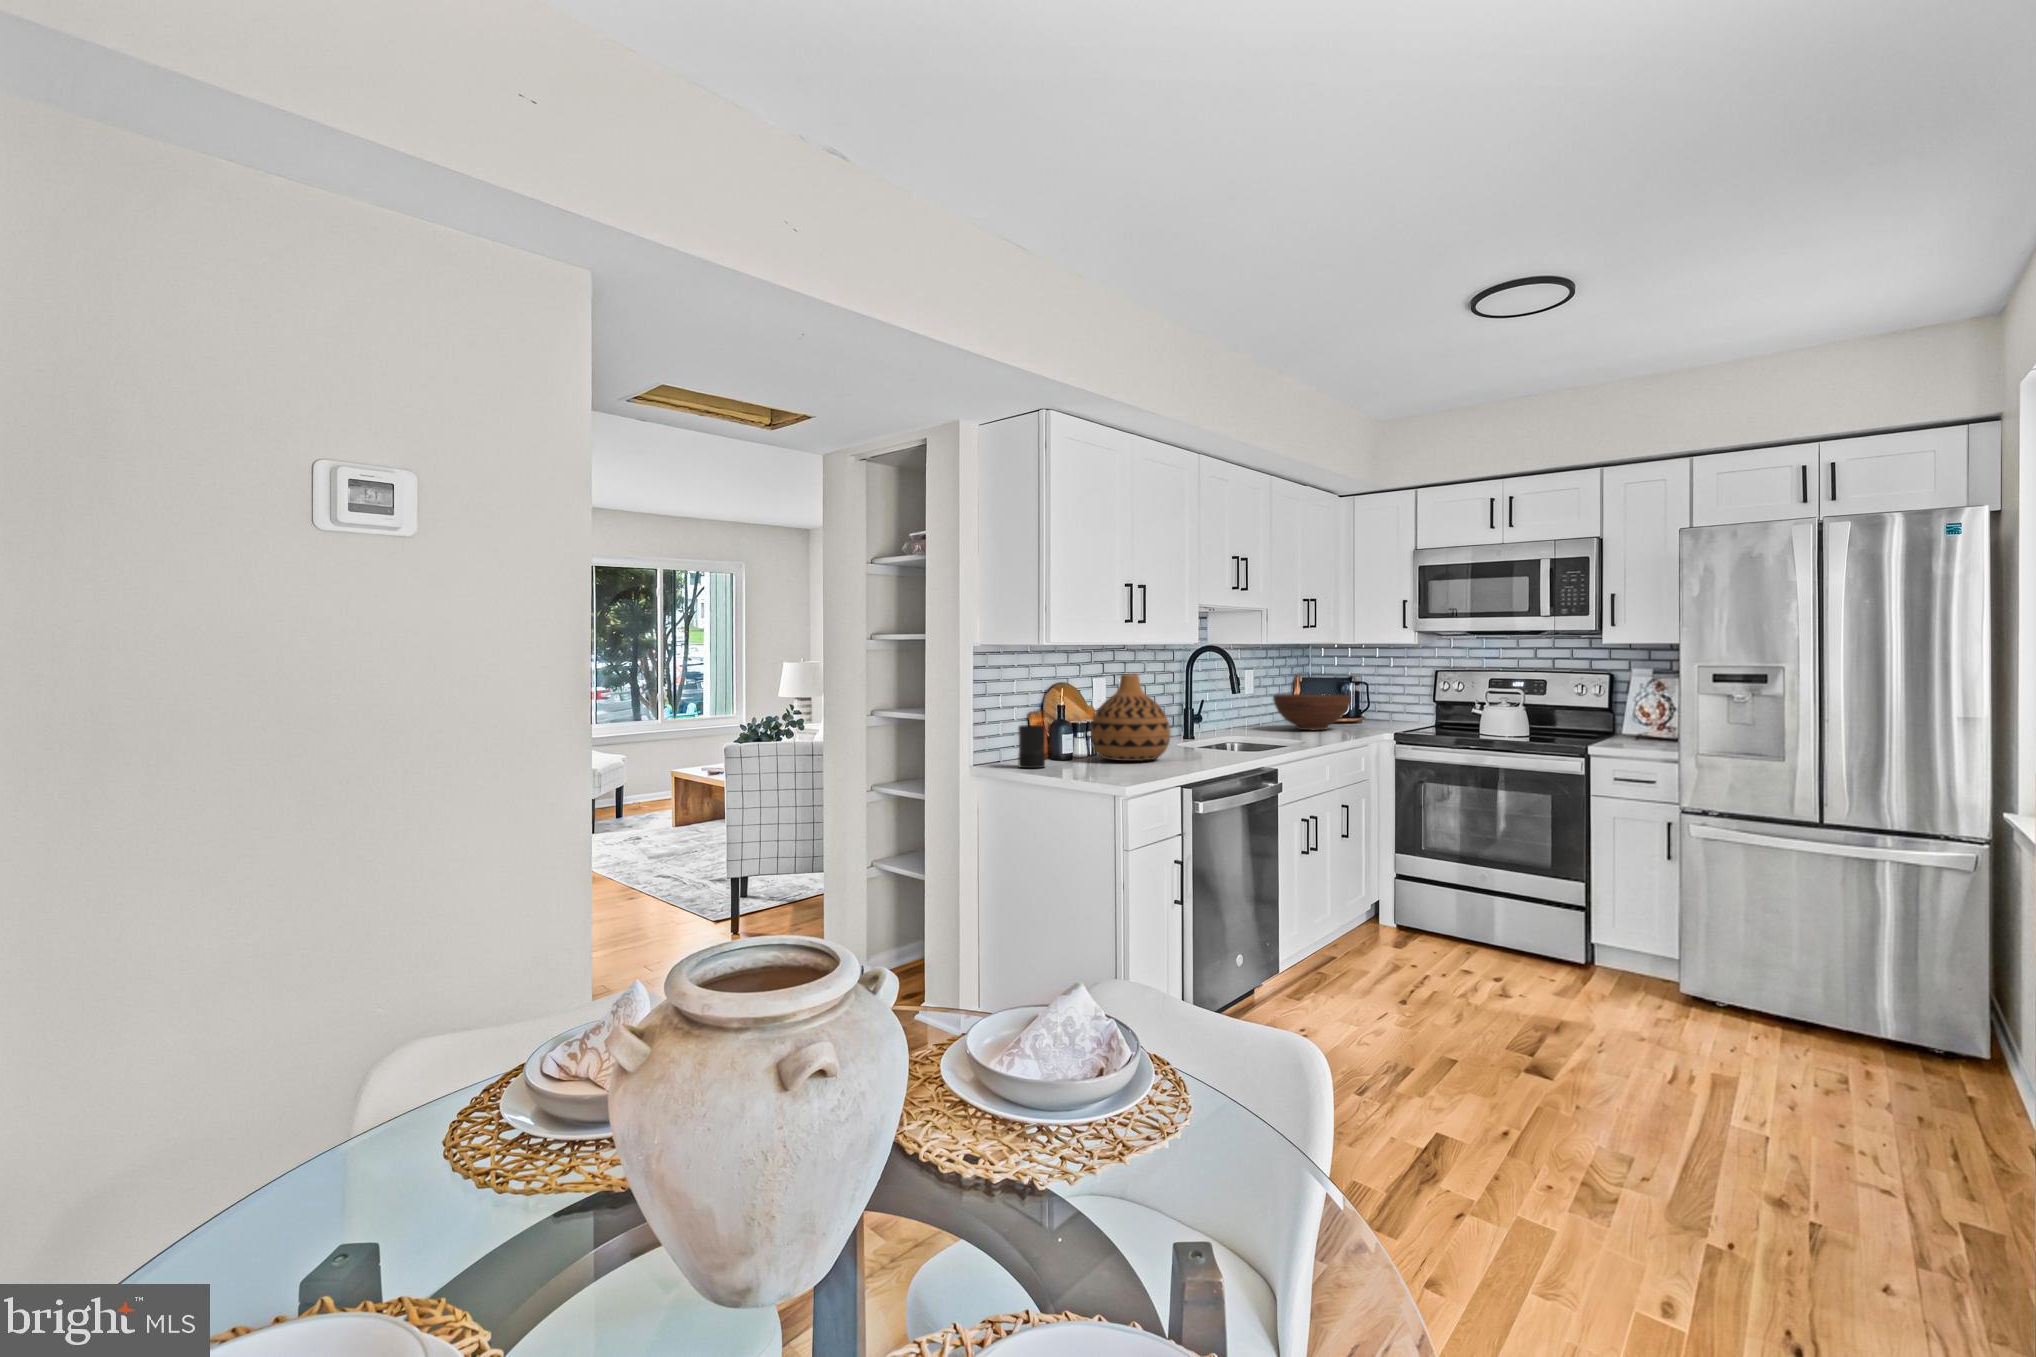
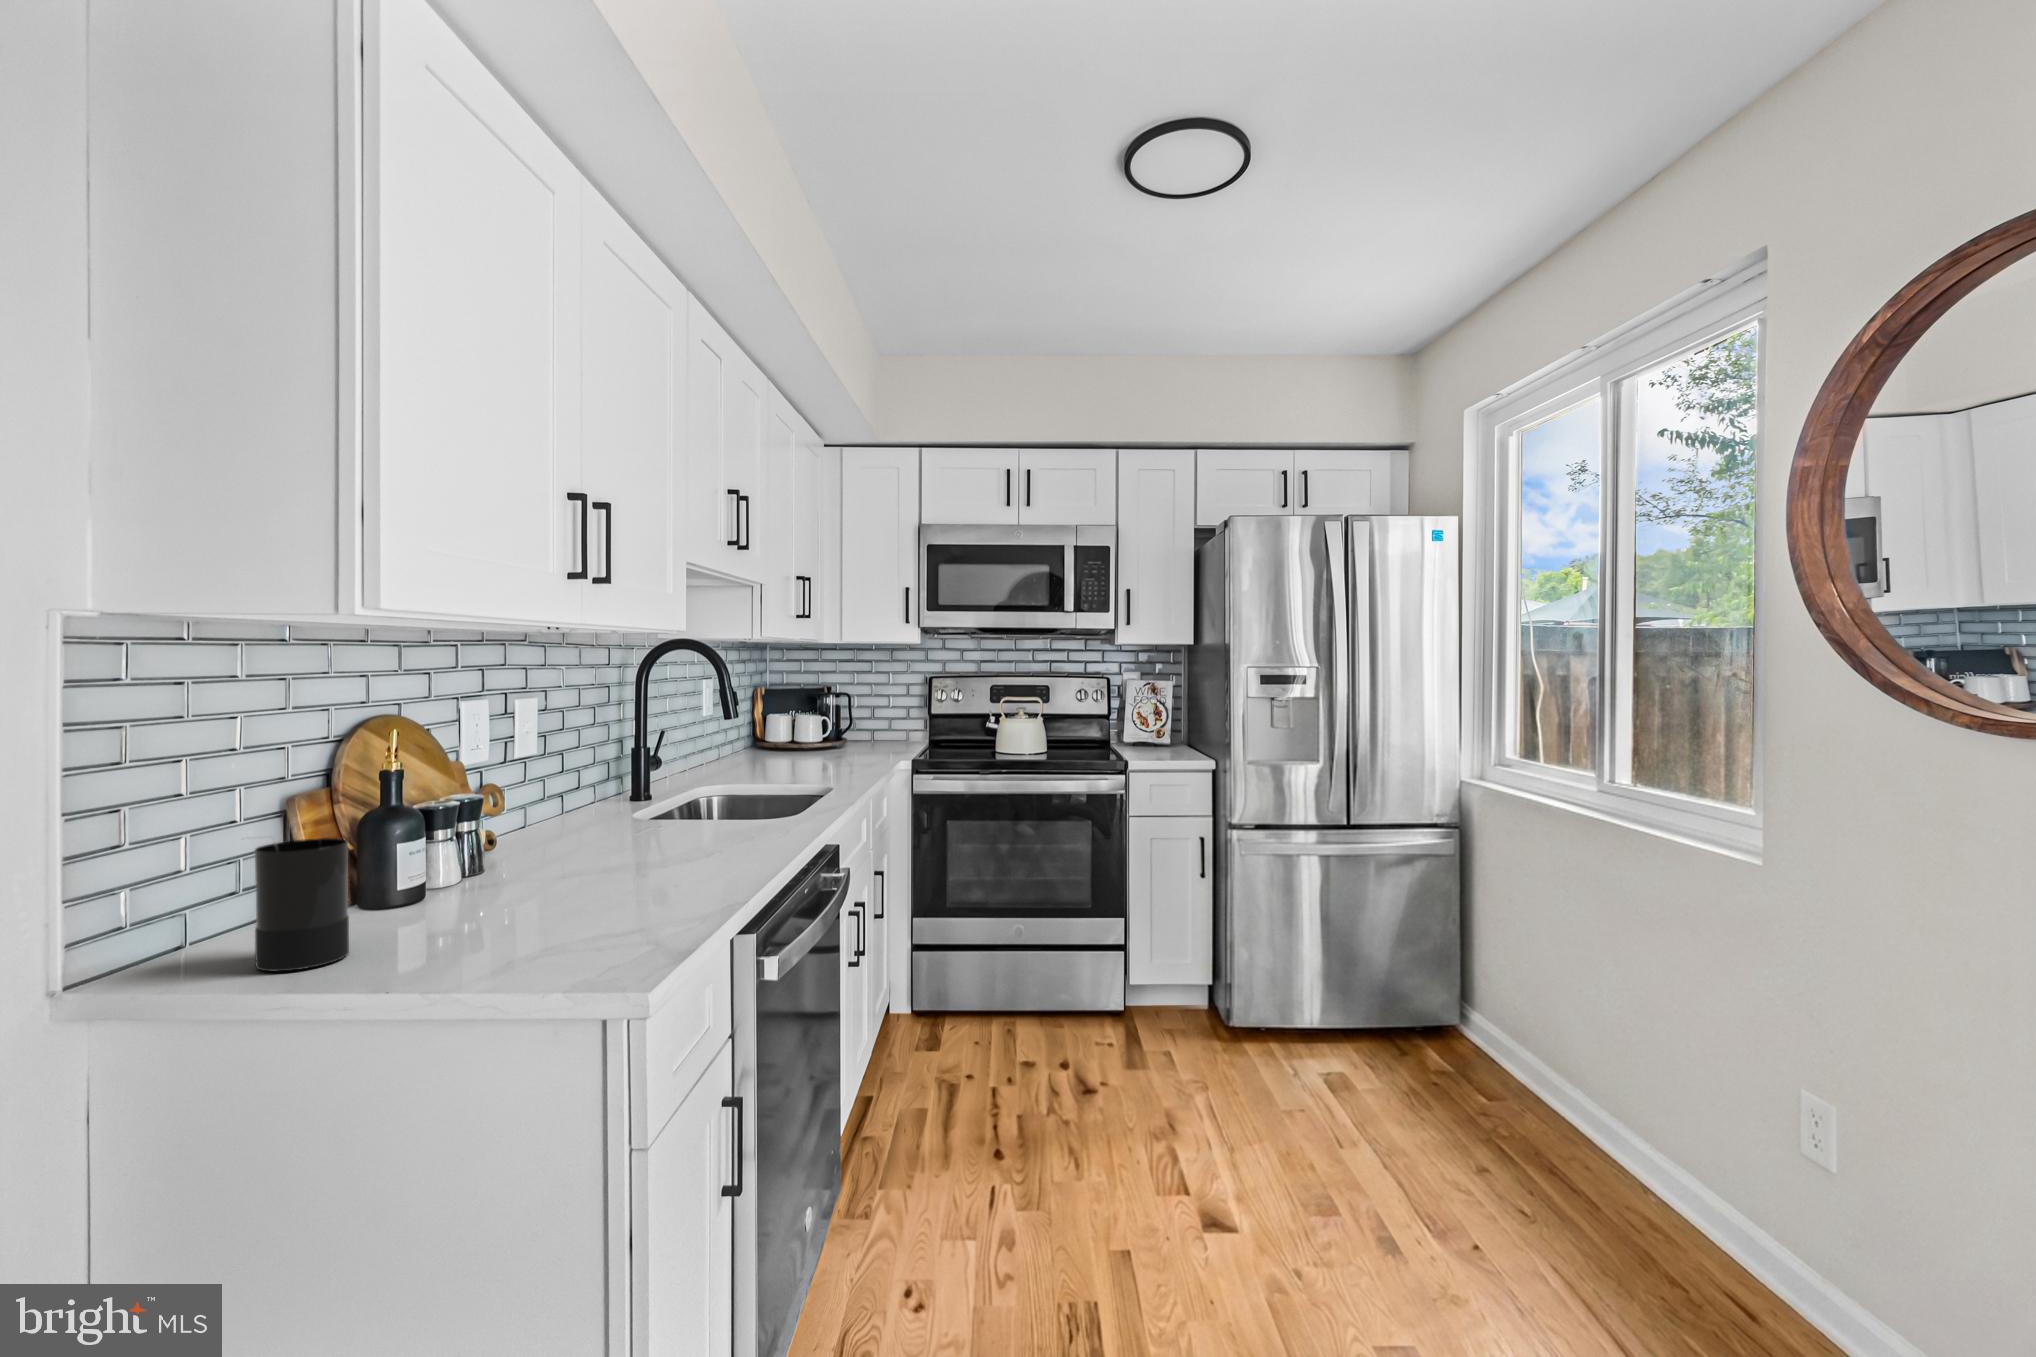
vase: present [1090,674,1170,761] -> none [474,693,671,895]
fruit bowl: present [1273,694,1351,730] -> none [754,712,867,767]

